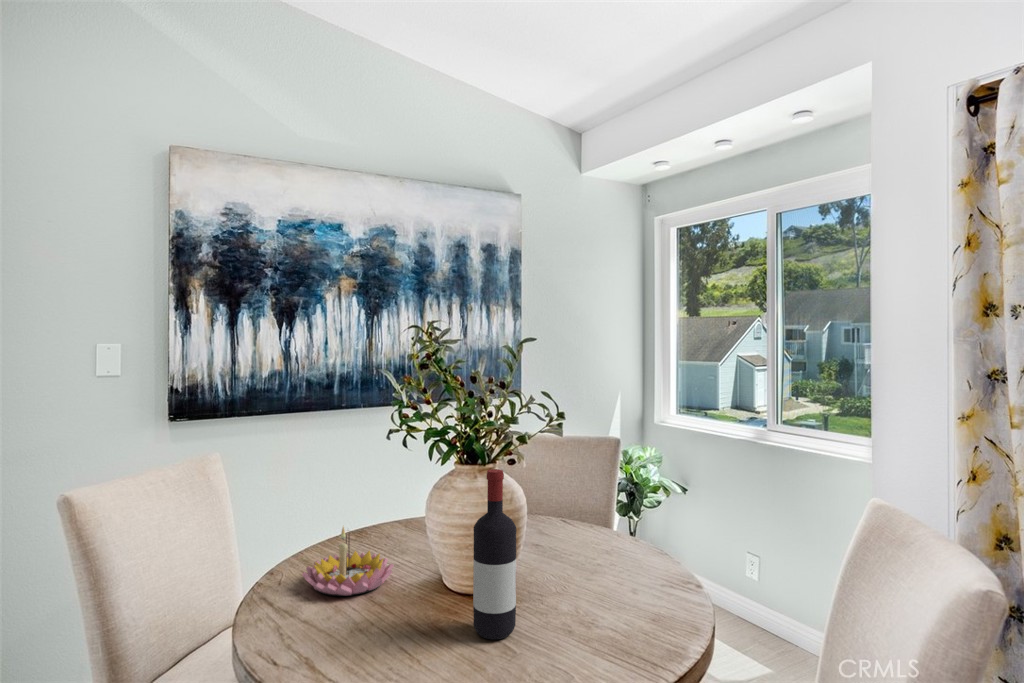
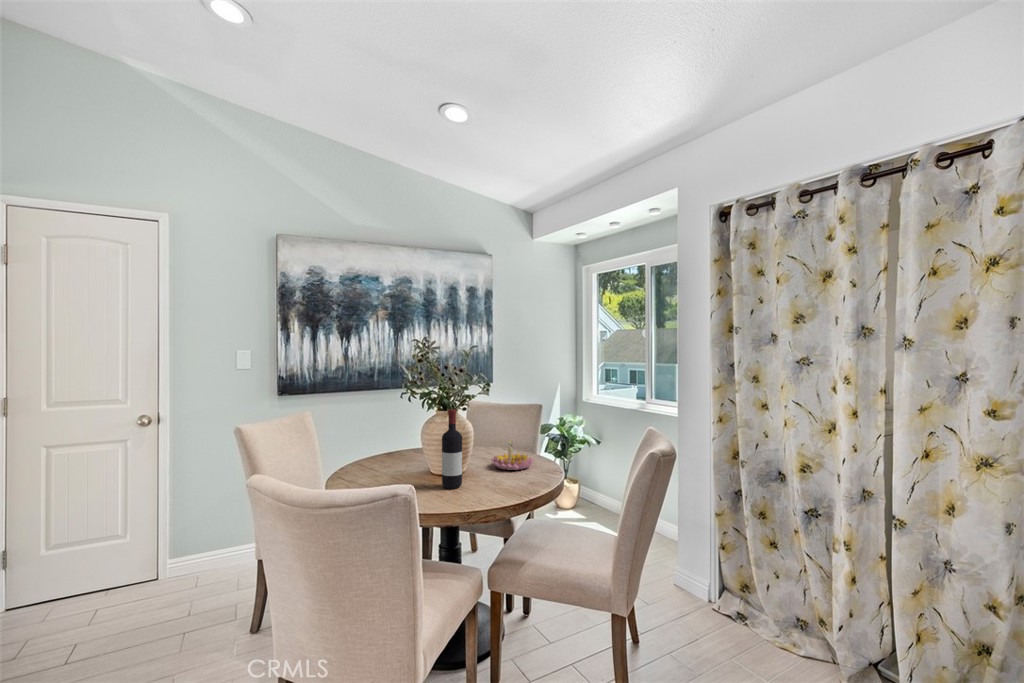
candle holder: present [302,527,394,596] -> present [491,440,534,470]

